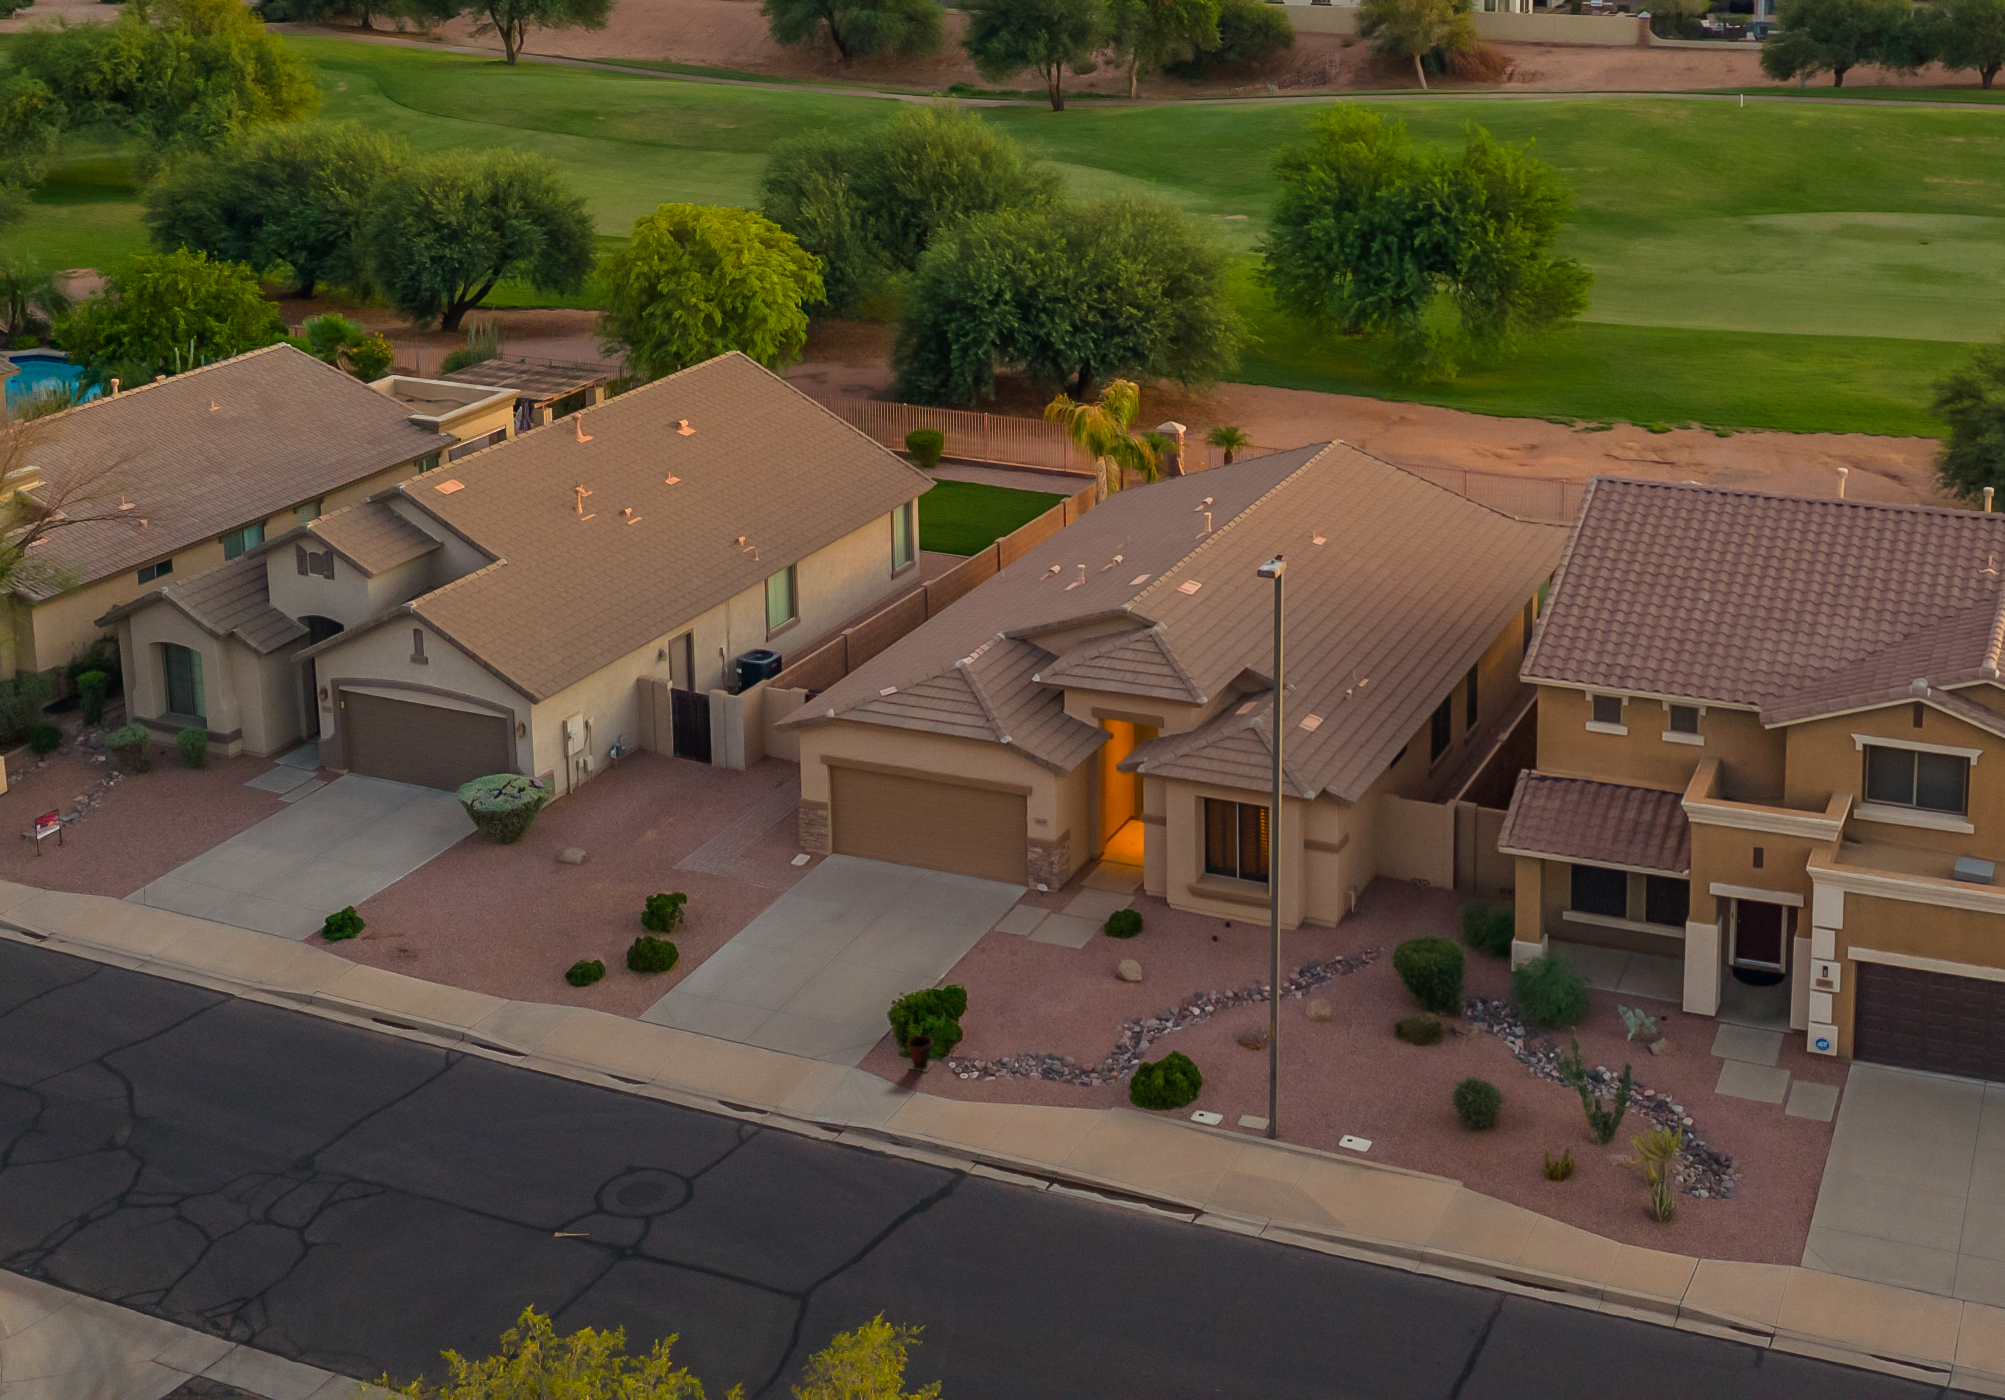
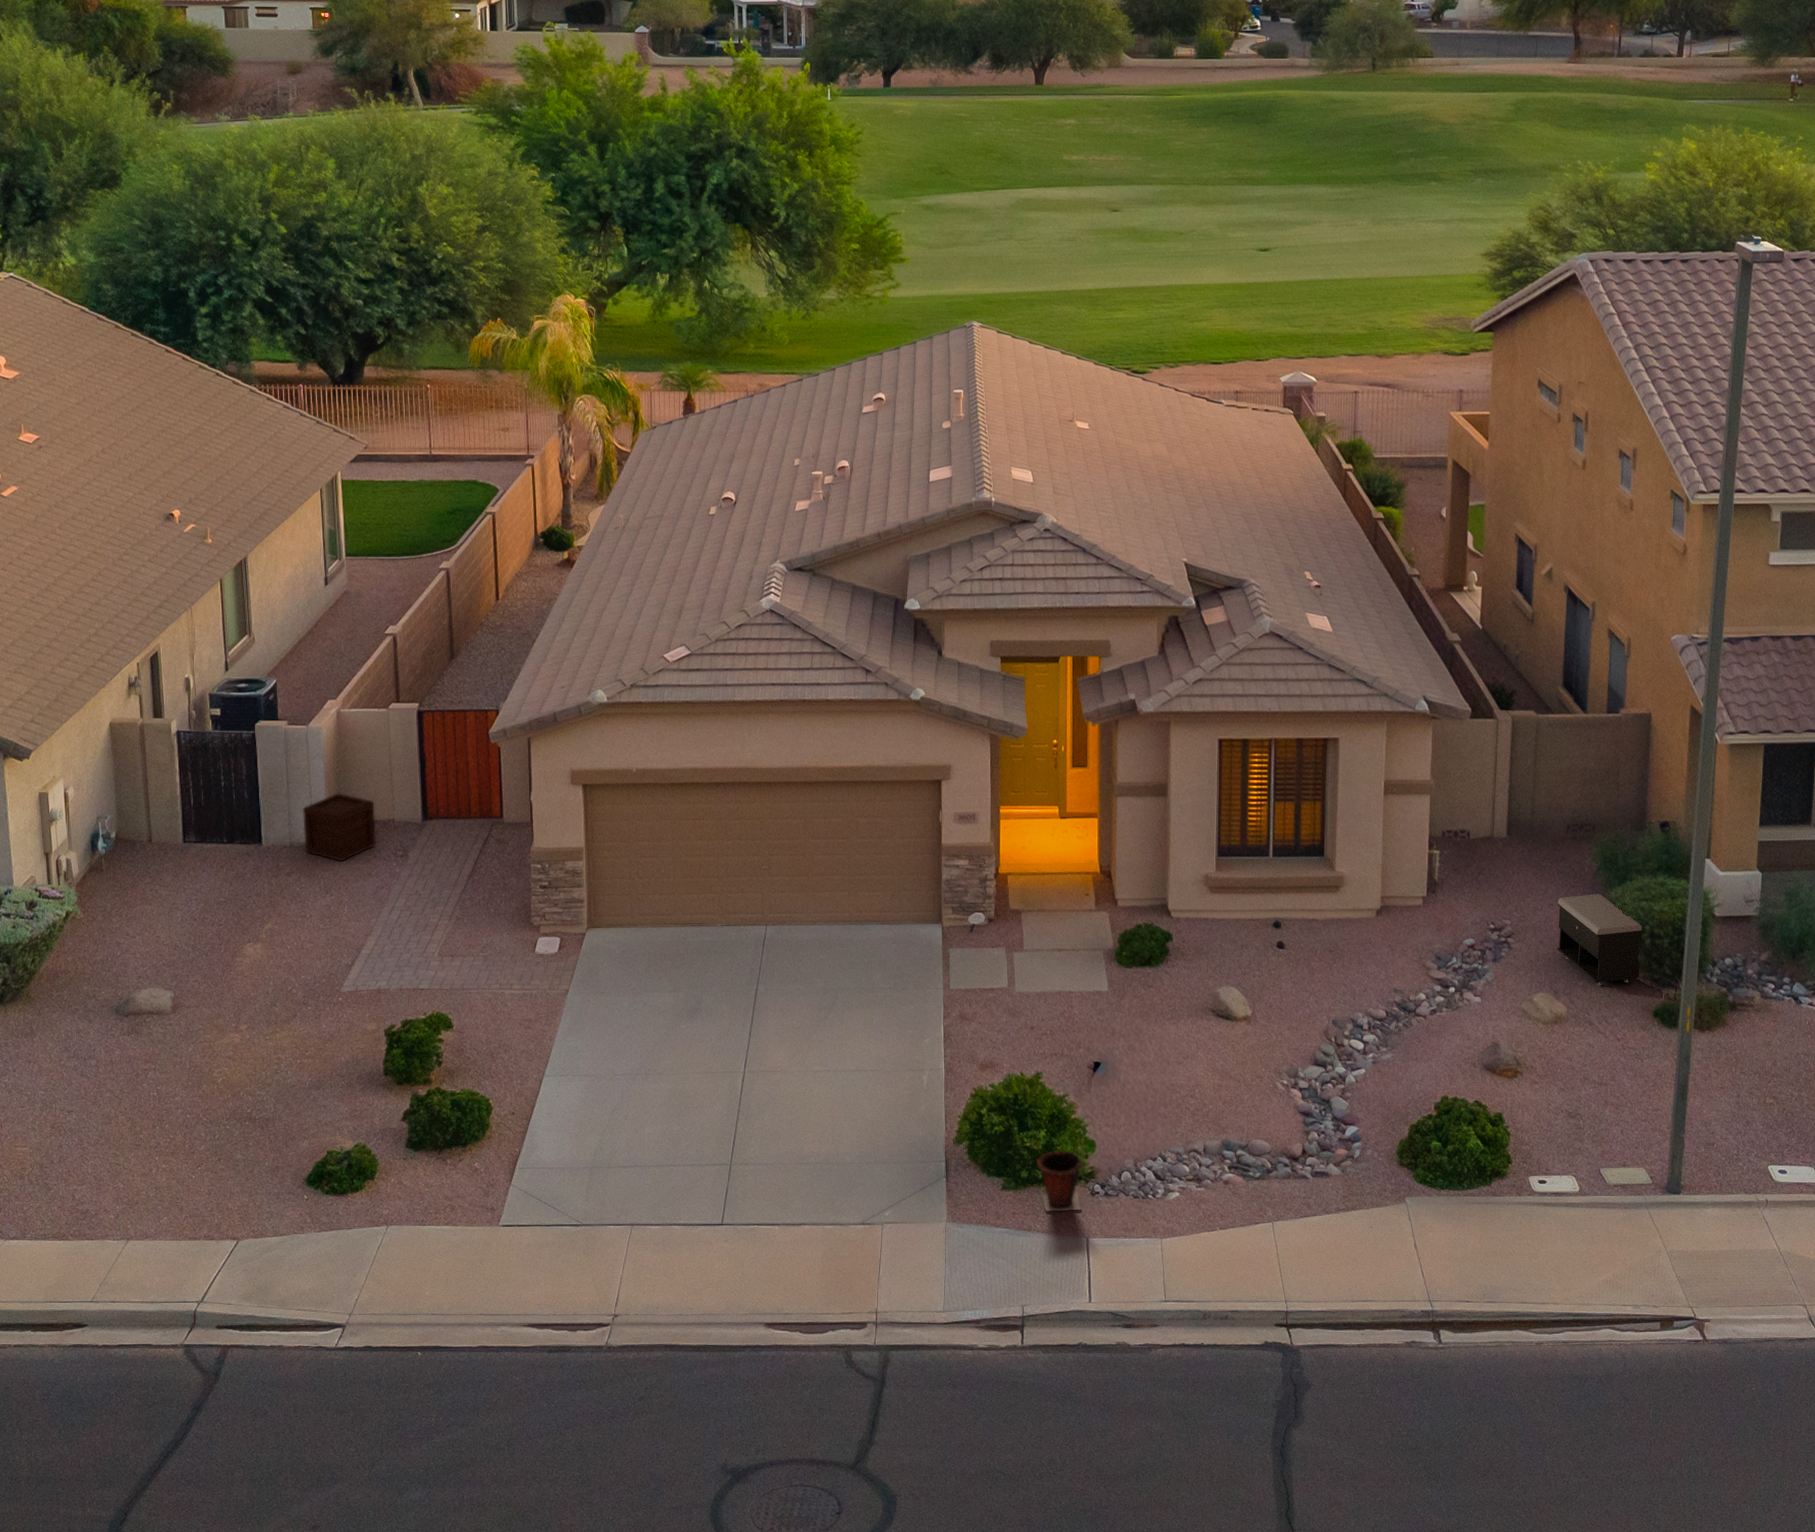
wooden crate: none [721,742,763,785] -> present [303,794,376,861]
storage bench: none [1375,941,1412,1007] -> present [1557,894,1642,985]

